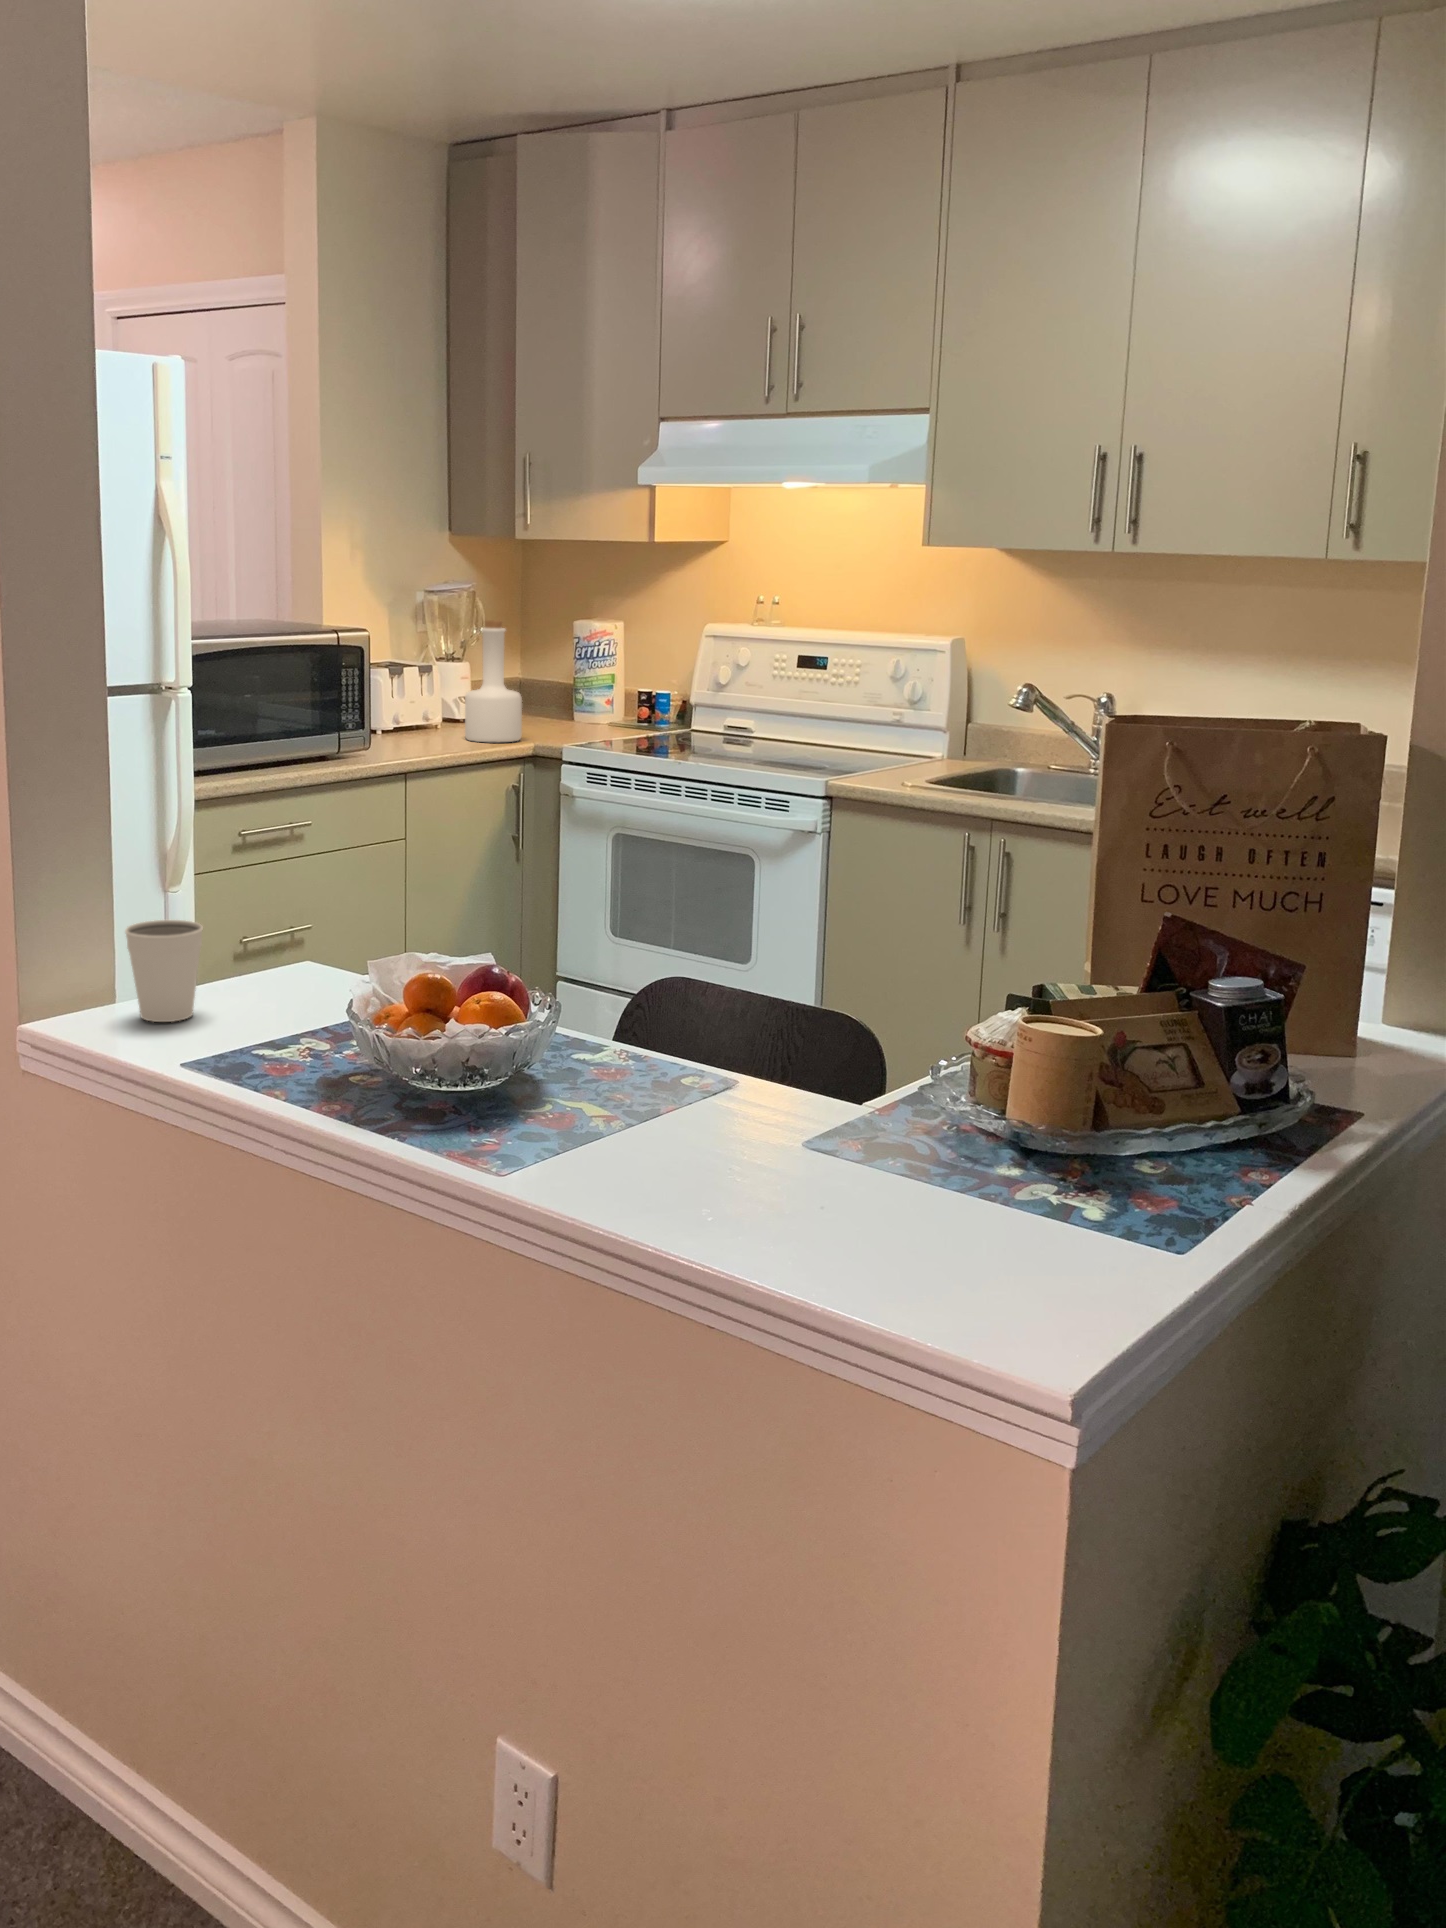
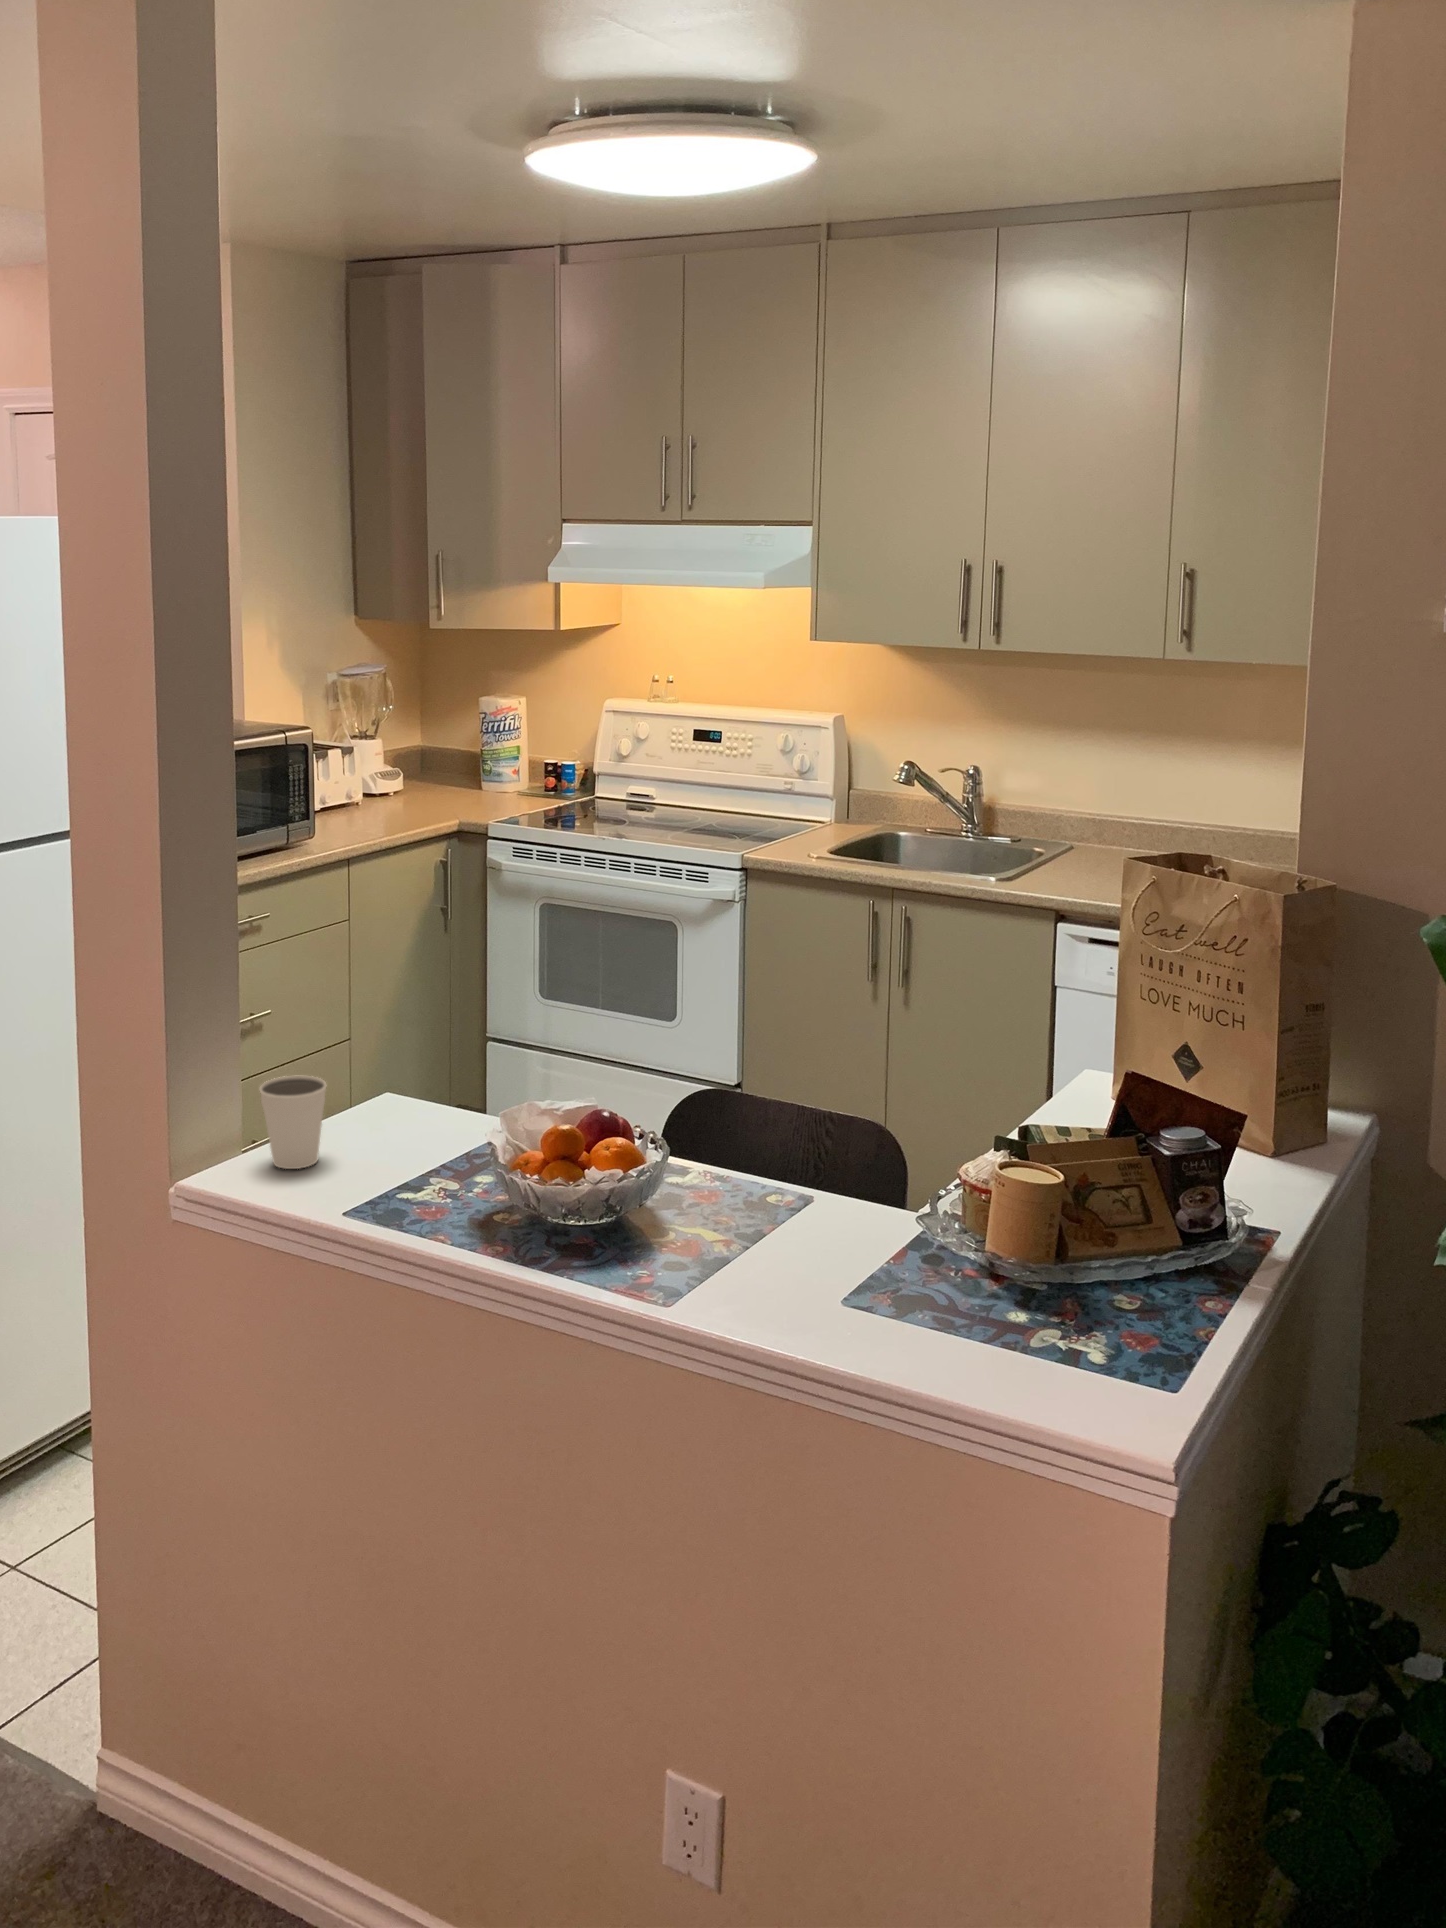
bottle: present [465,620,522,742] -> none [392,709,446,822]

